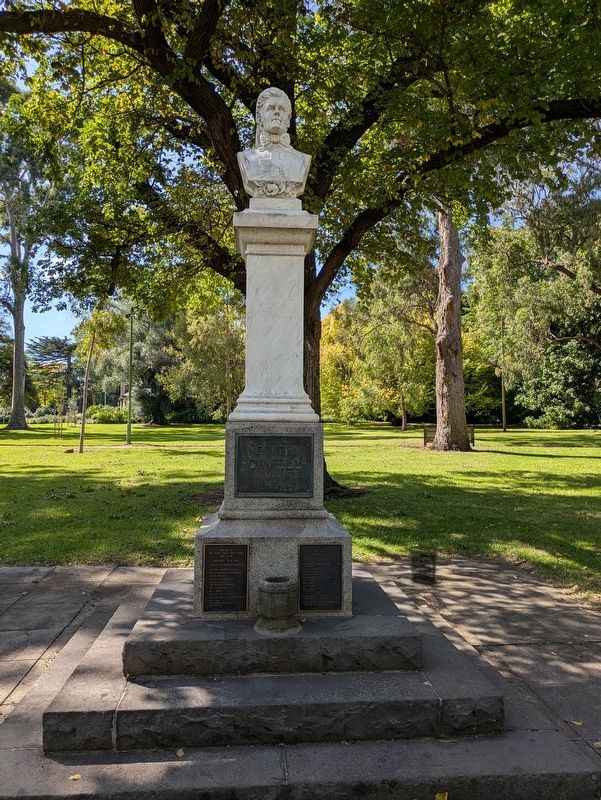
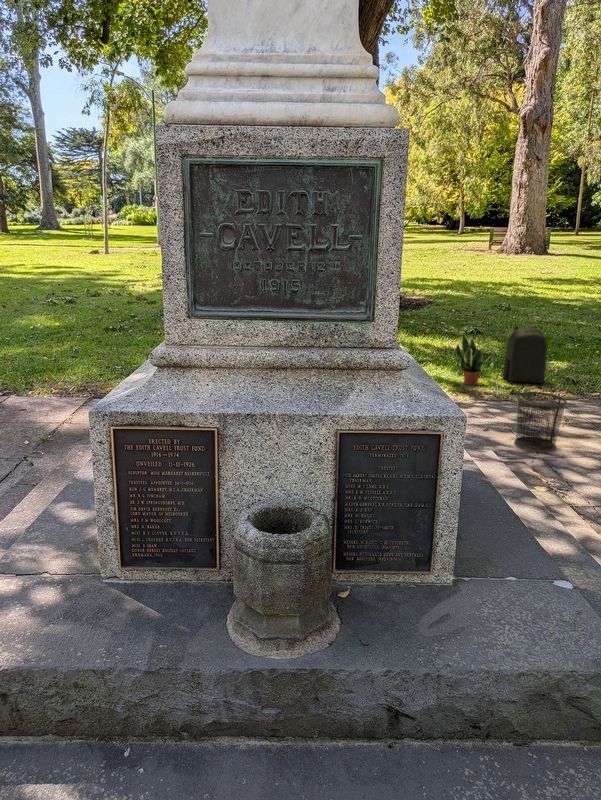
backpack: none [413,506,441,546] -> present [503,326,547,383]
potted plant: none [378,512,402,549] -> present [456,334,492,385]

